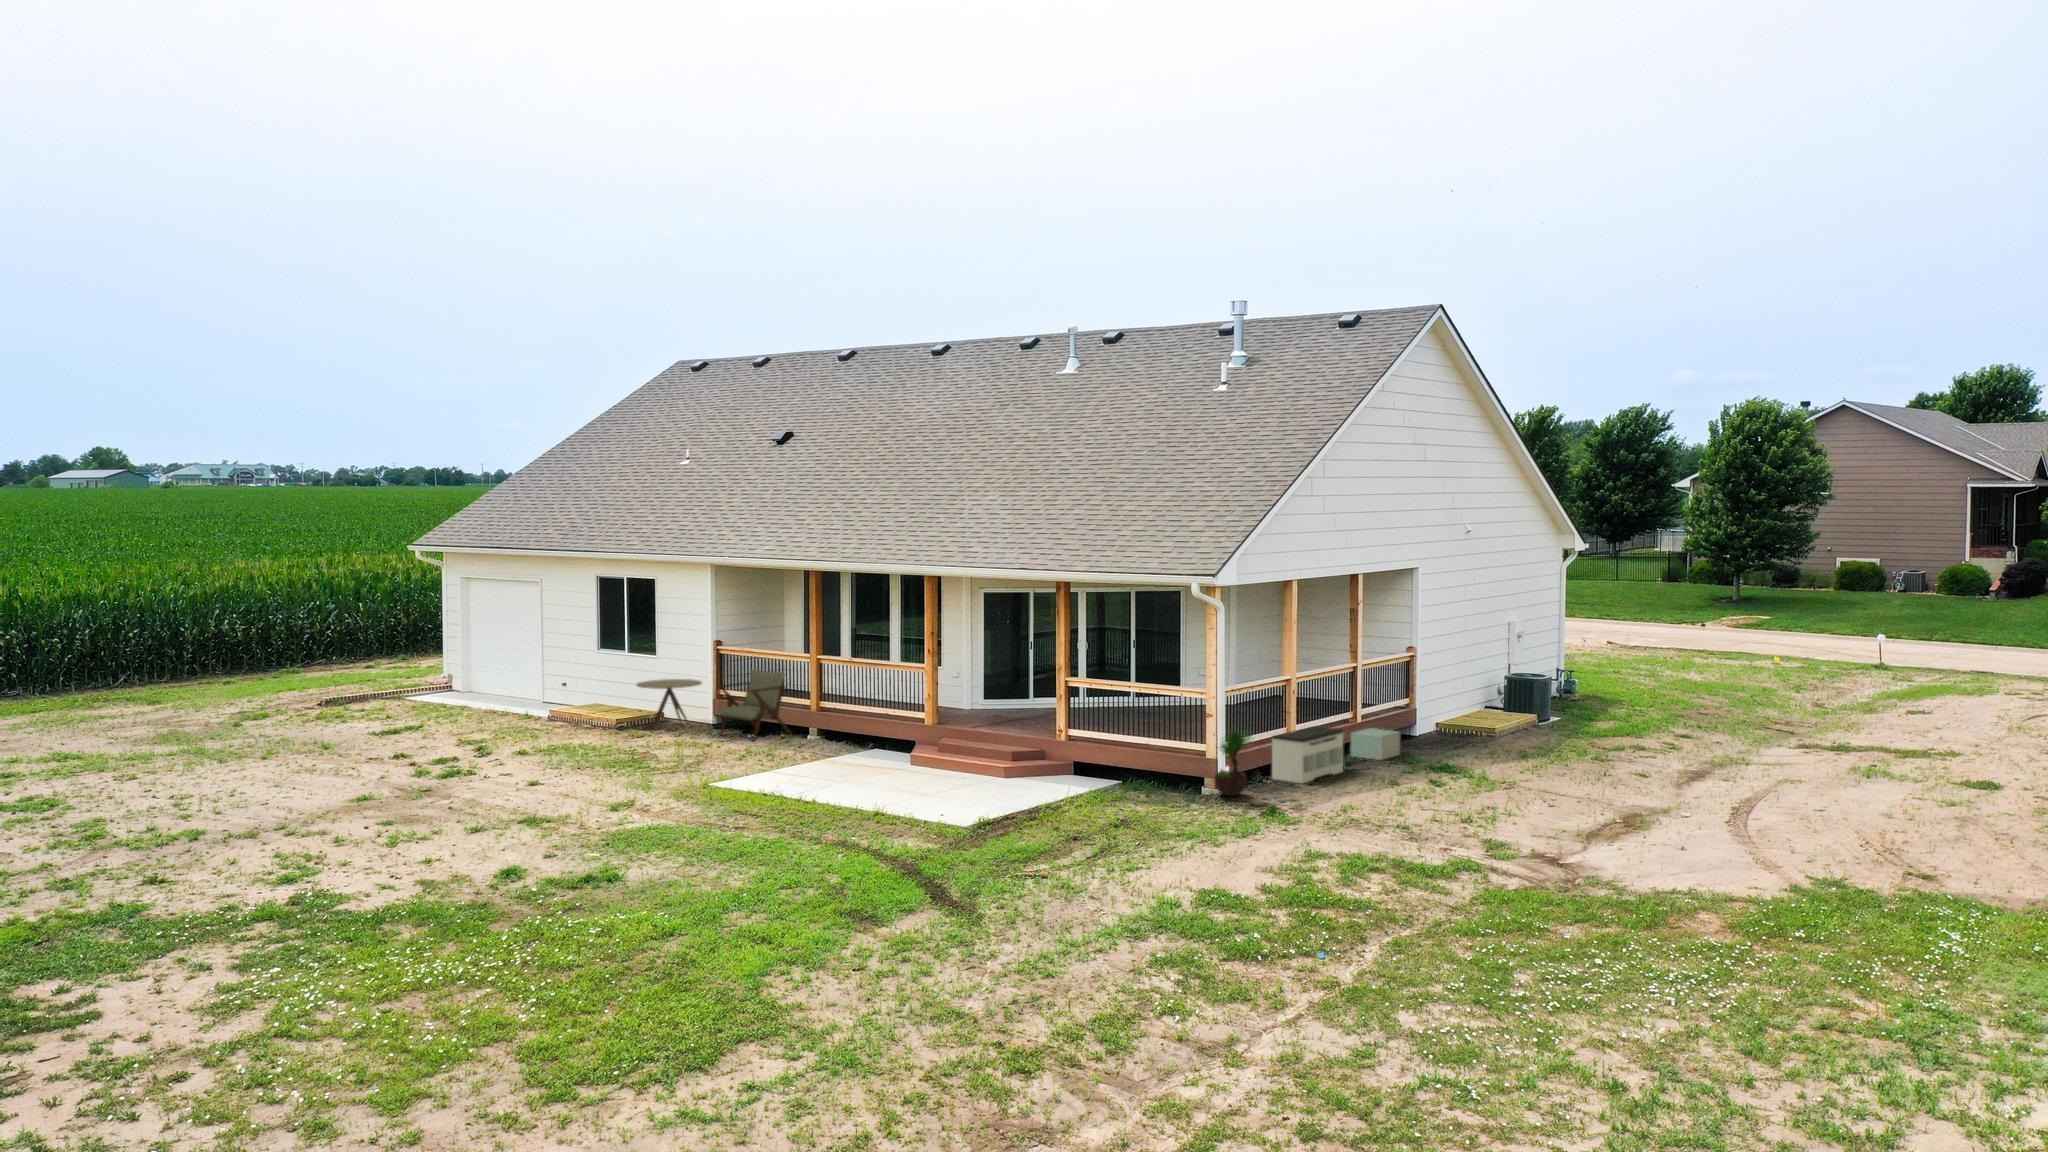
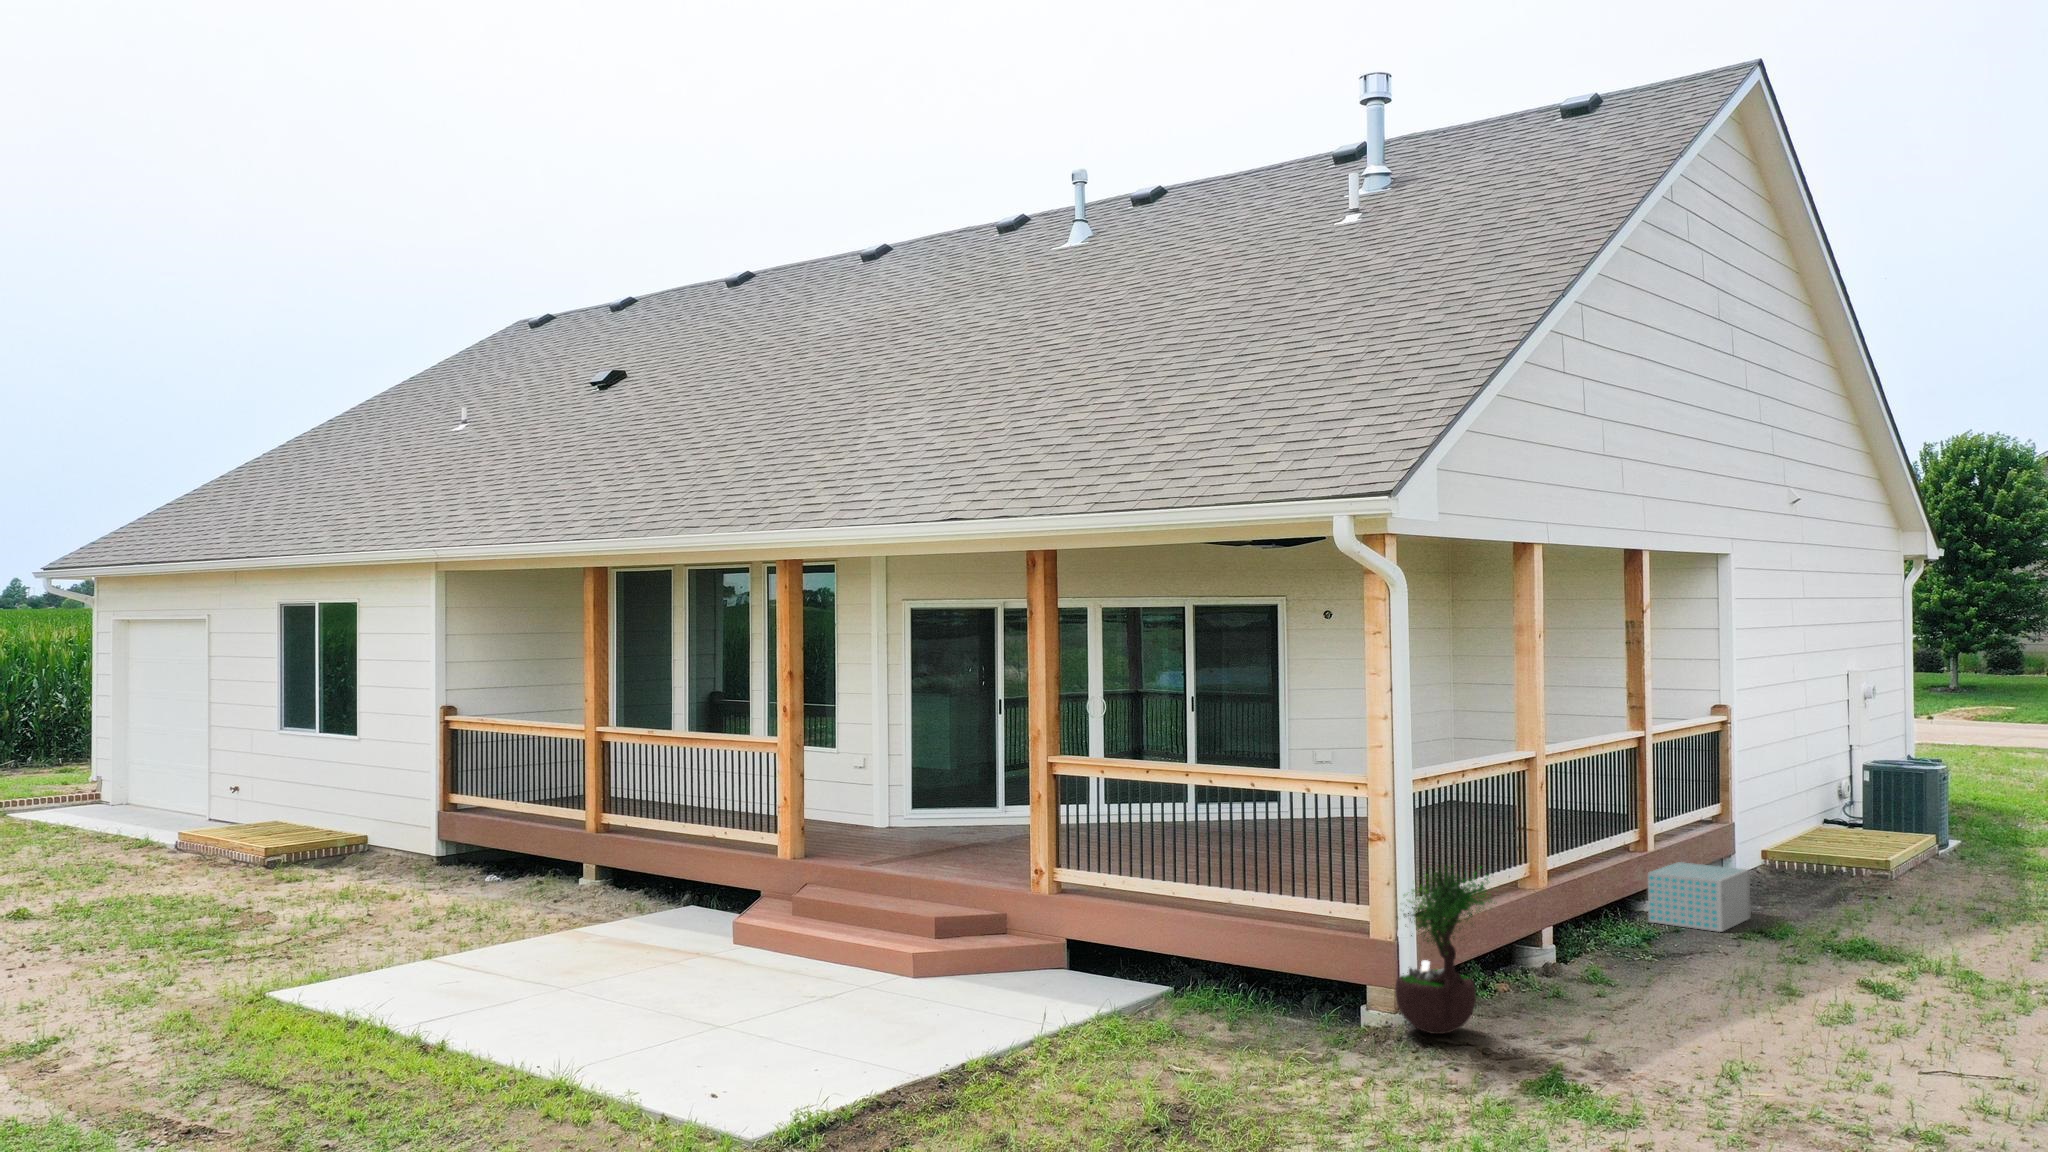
lounge chair: present [718,669,791,741] -> none [414,754,555,890]
round table: present [636,679,702,728] -> none [288,775,416,866]
bench: present [1272,726,1343,783] -> none [1510,860,1661,996]

